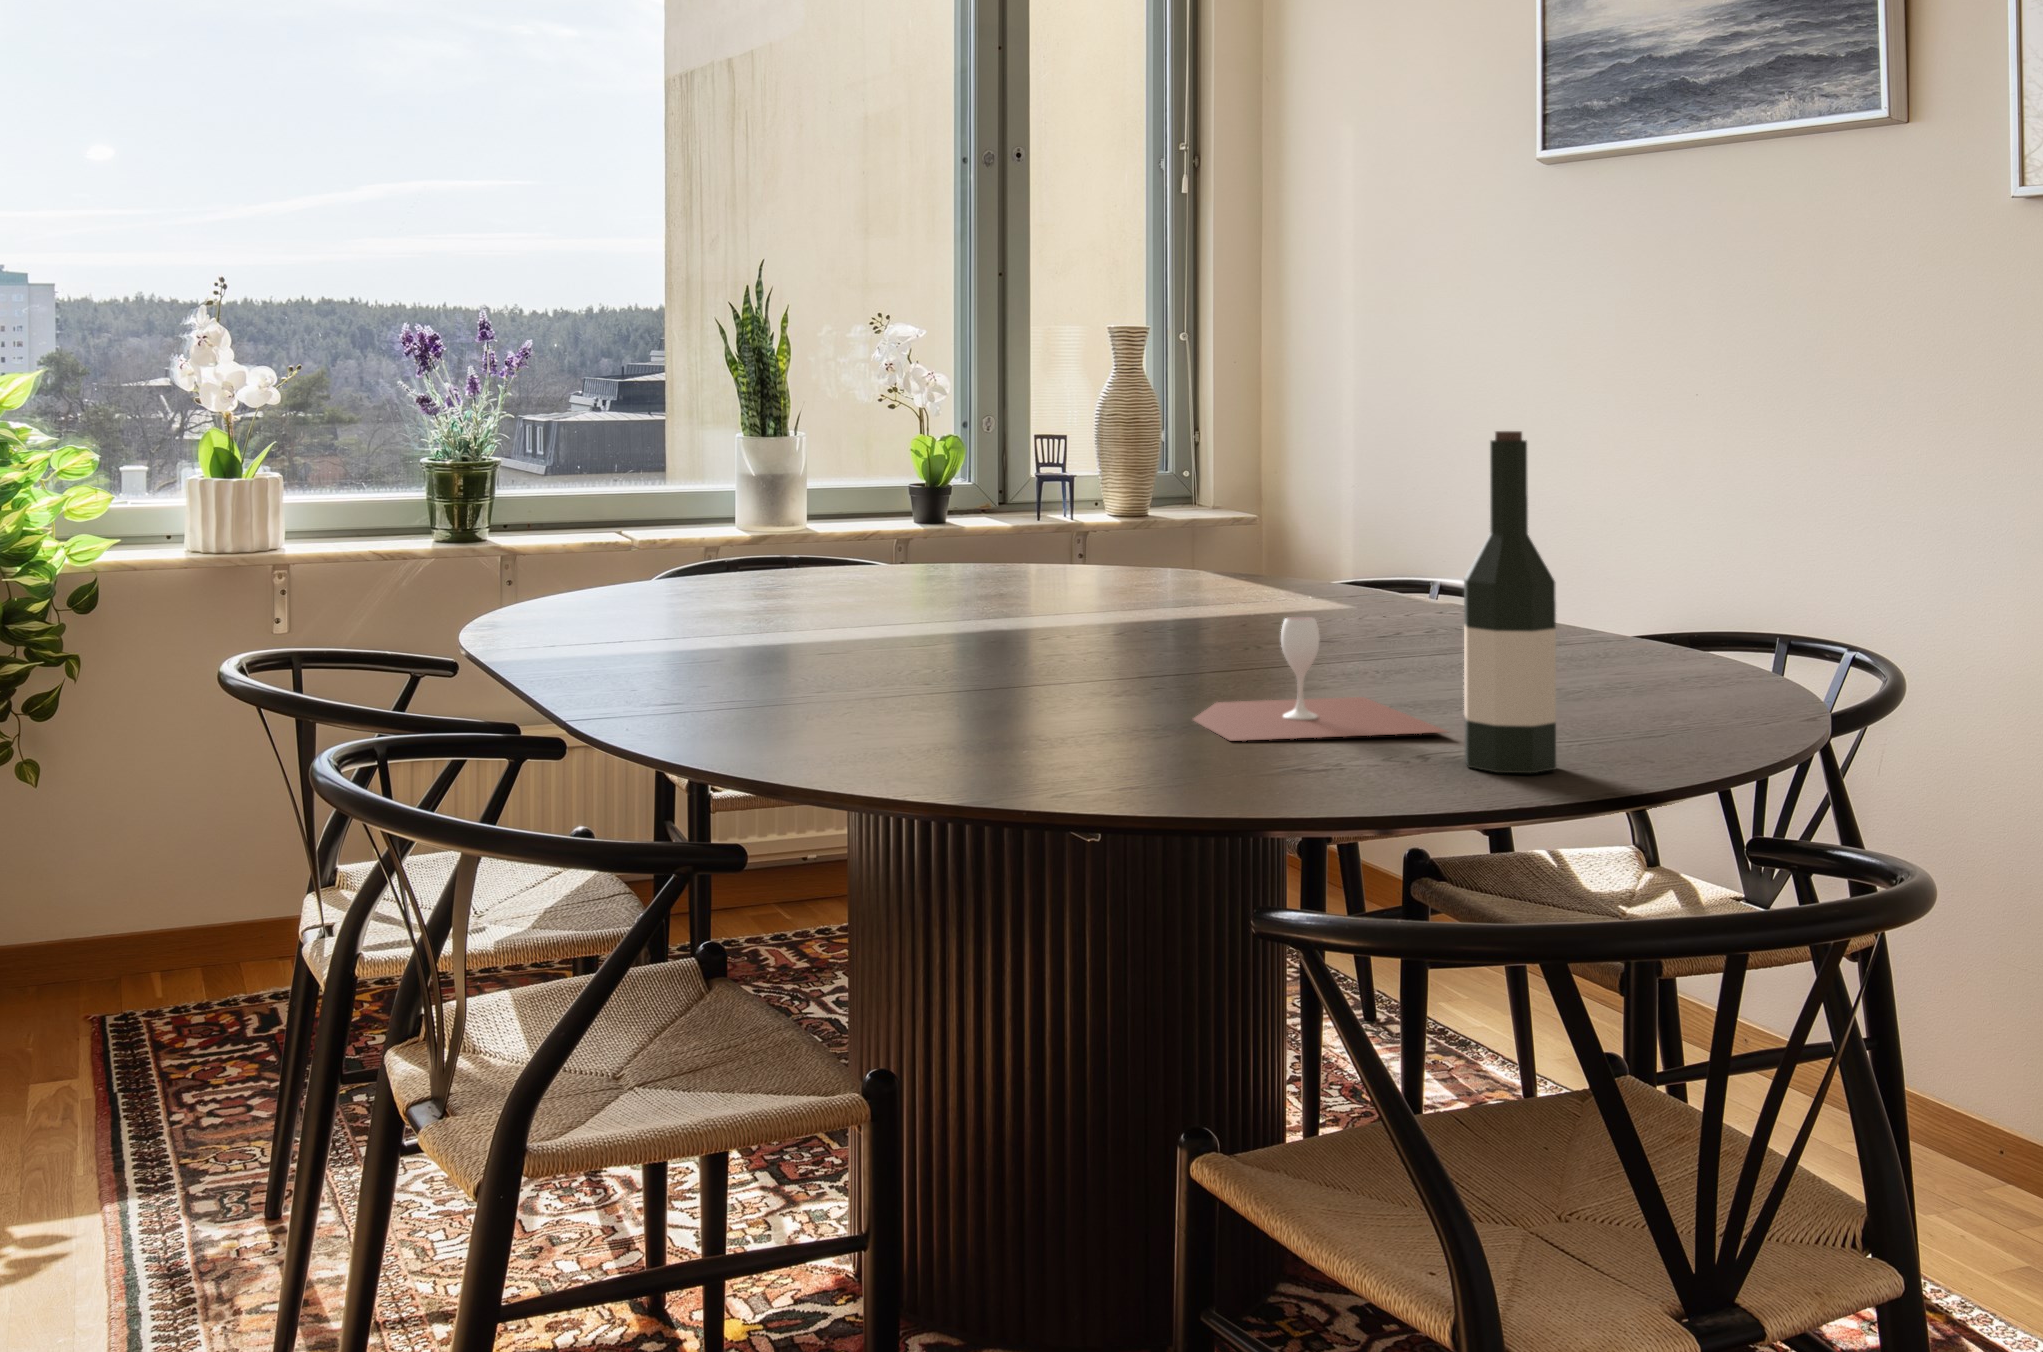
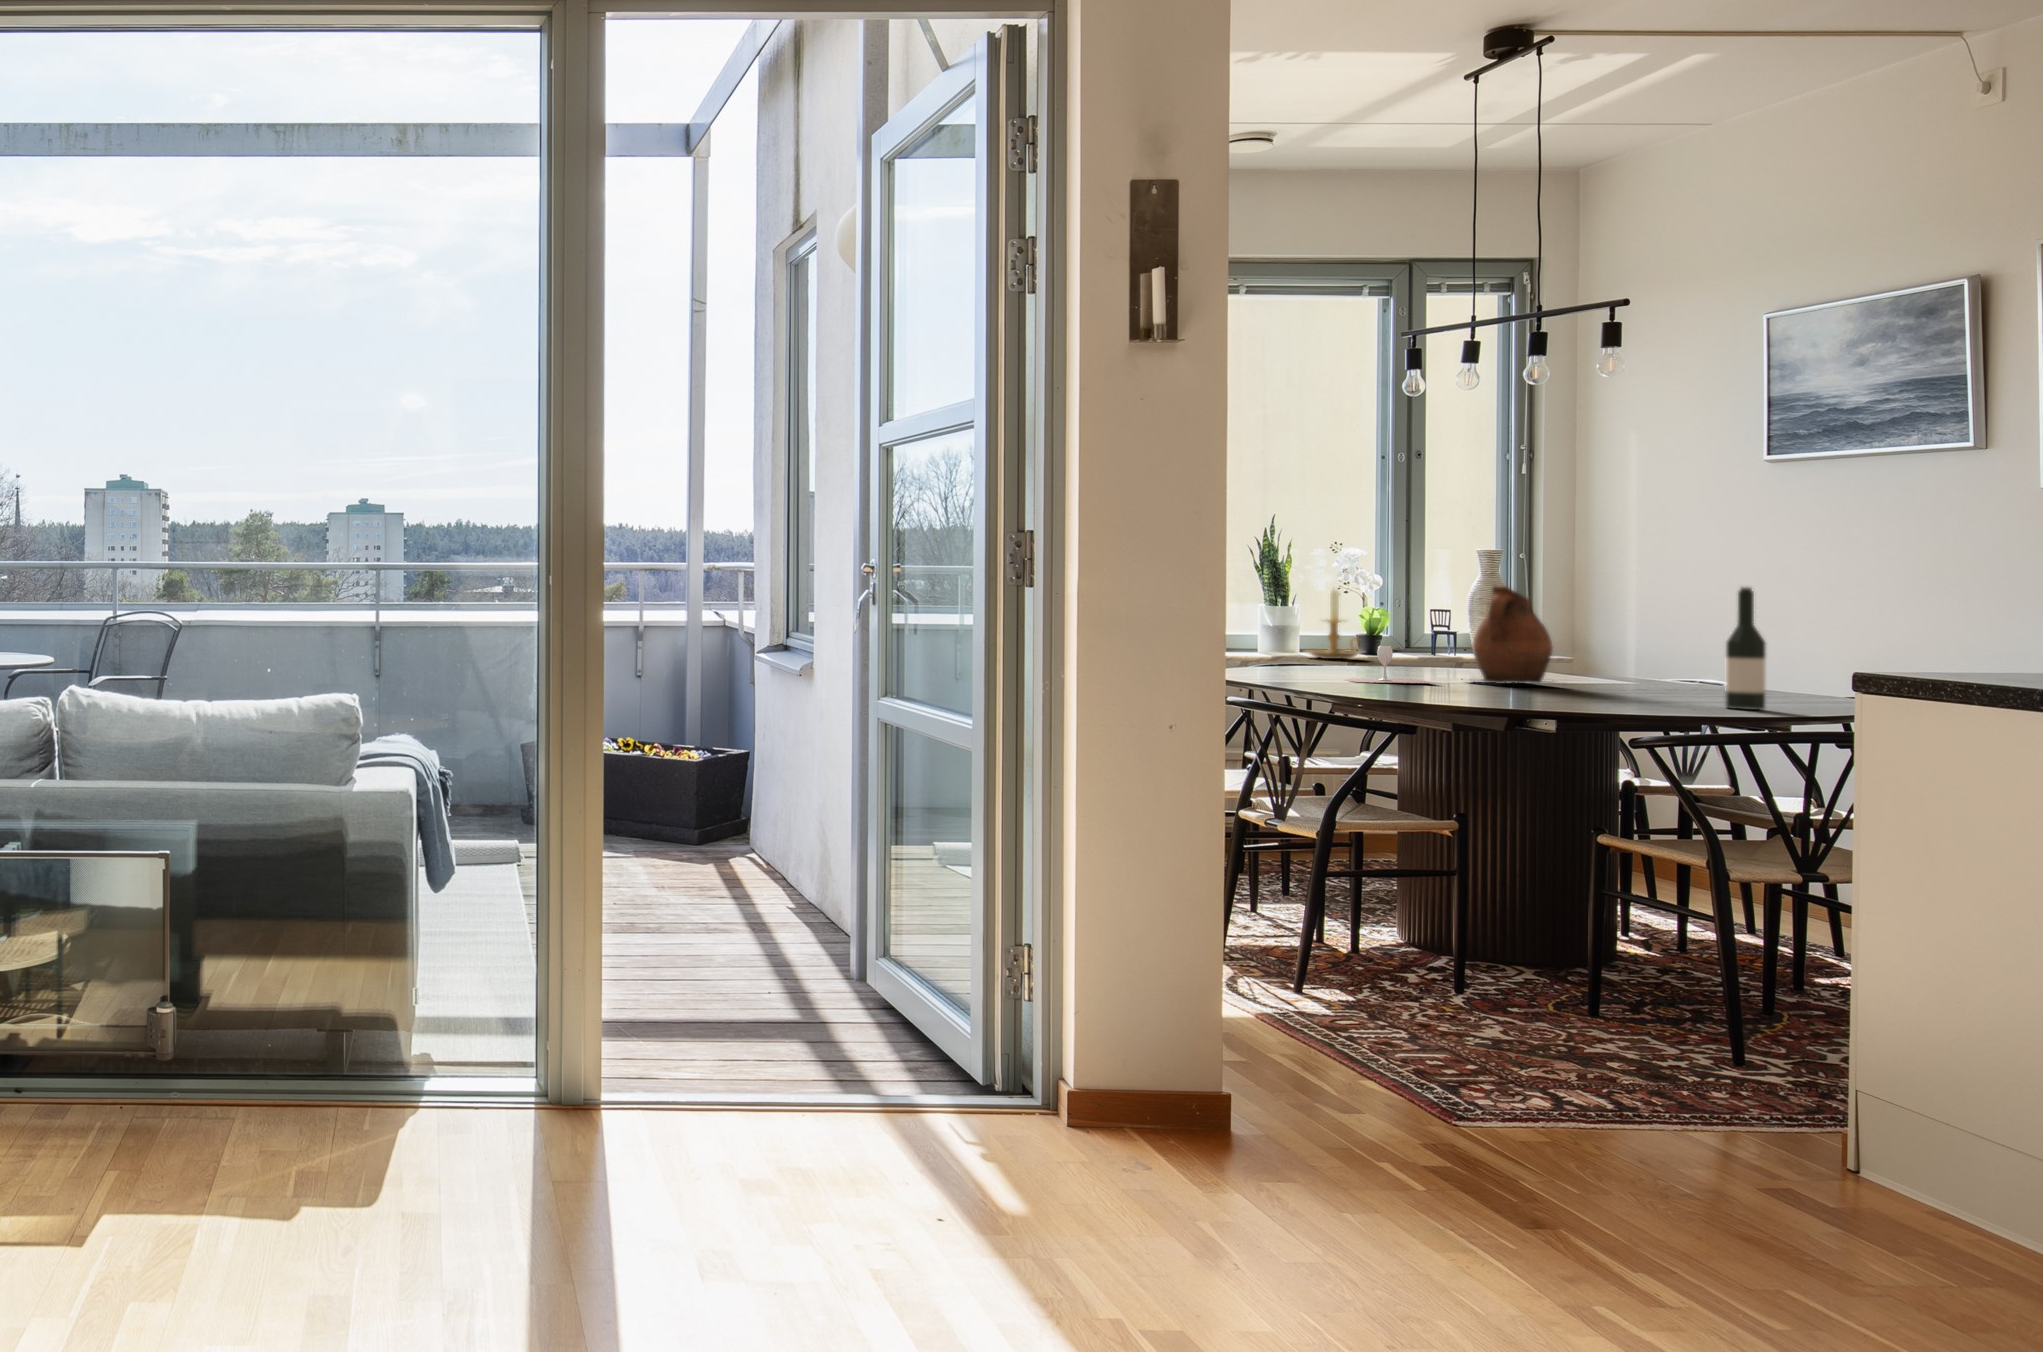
candle holder: none [743,406,861,555] -> present [1307,590,1361,659]
ceramic pitcher: none [928,420,1151,665] -> present [1461,586,1560,684]
wine glass: present [1193,617,1447,741] -> present [1344,646,1436,683]

